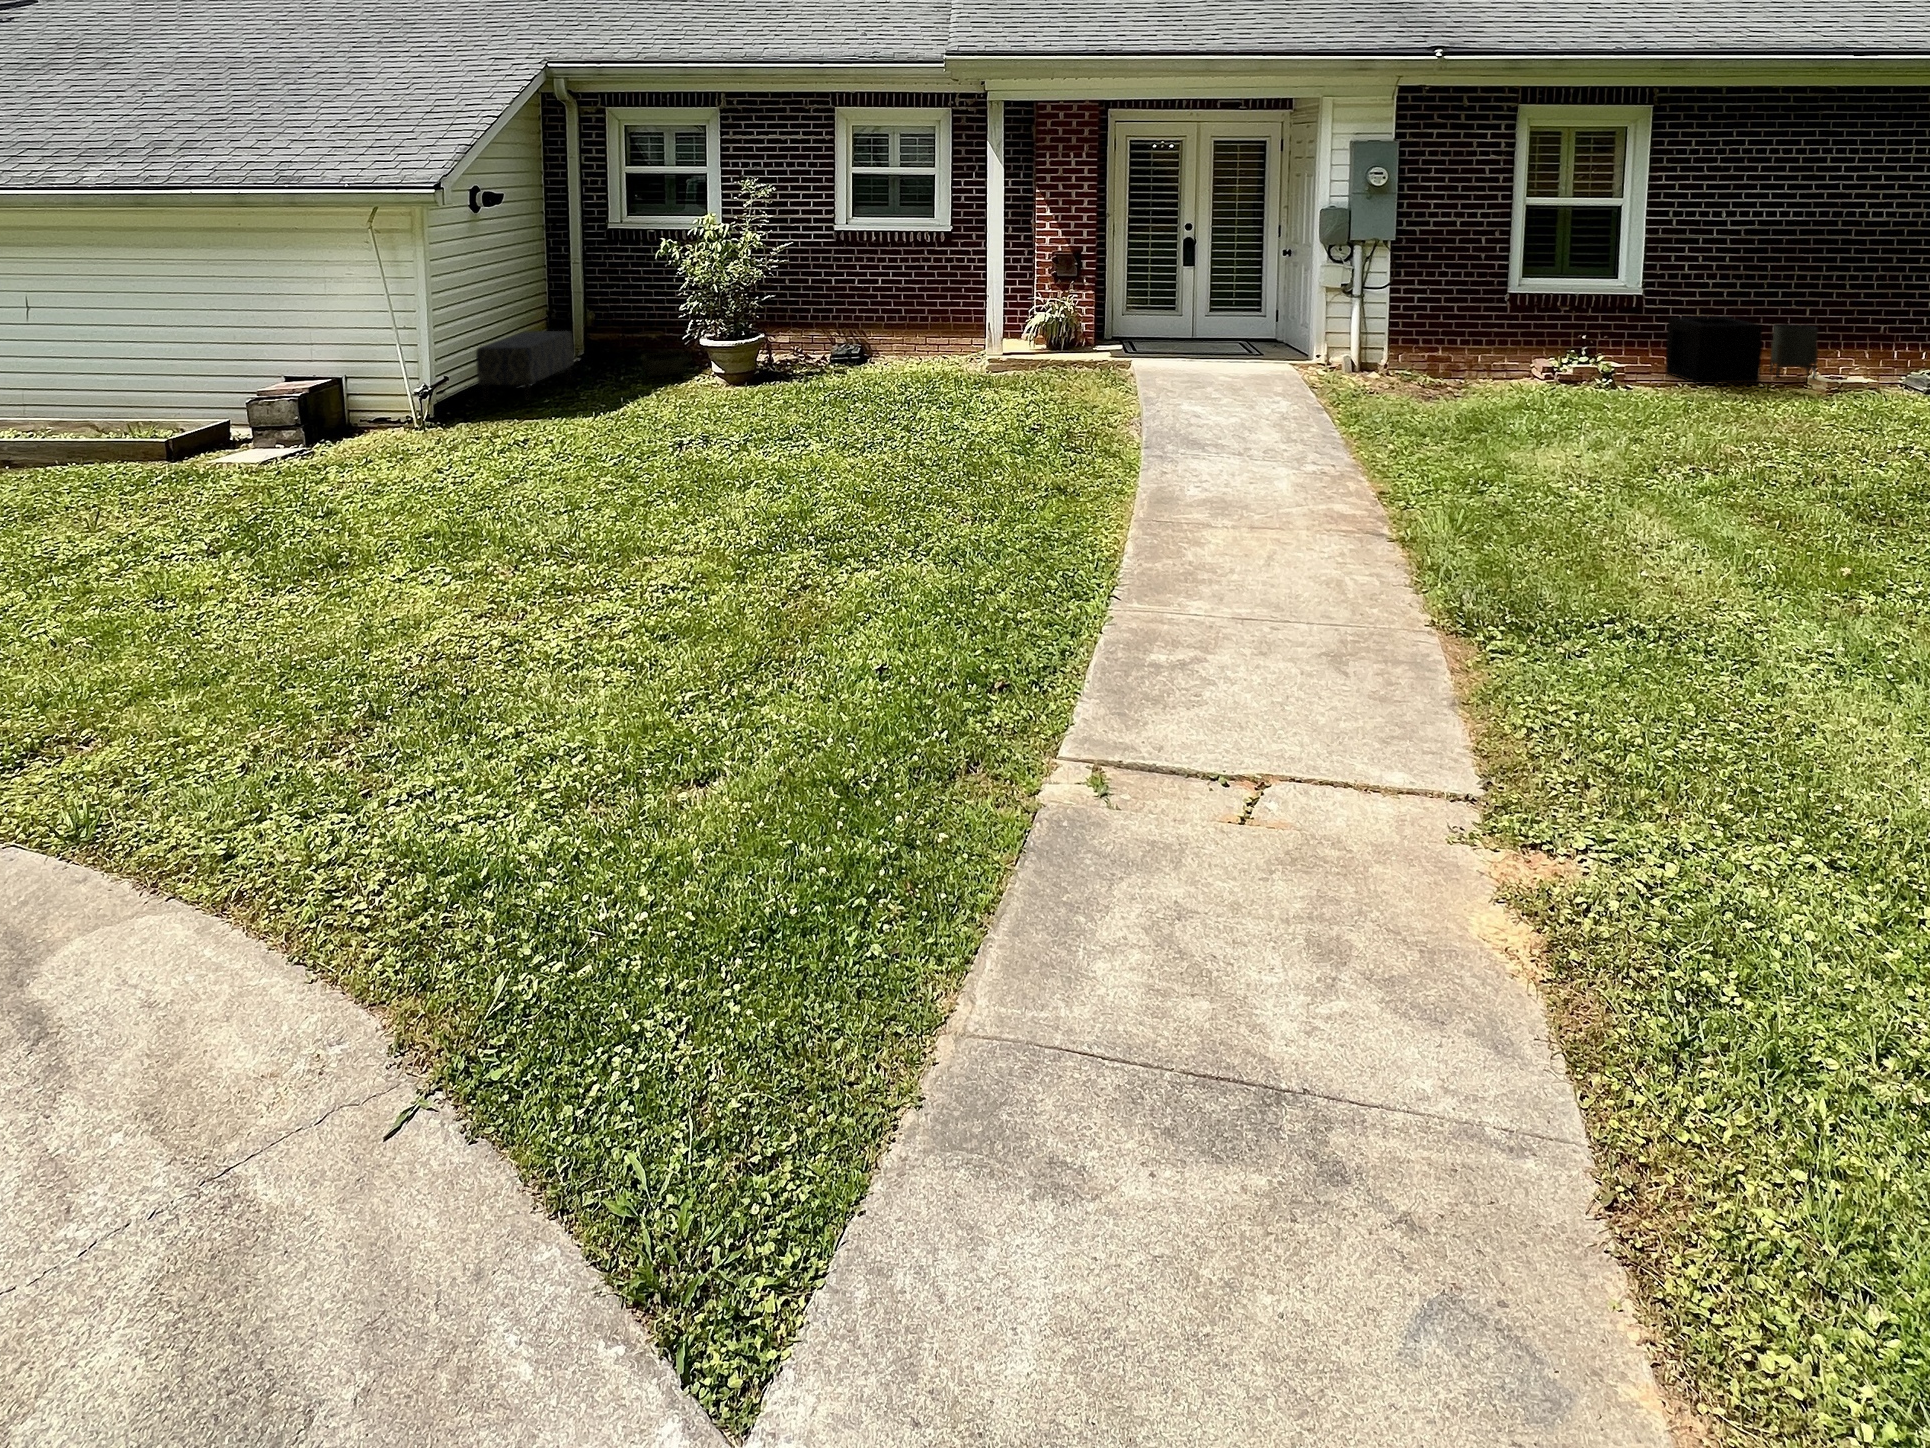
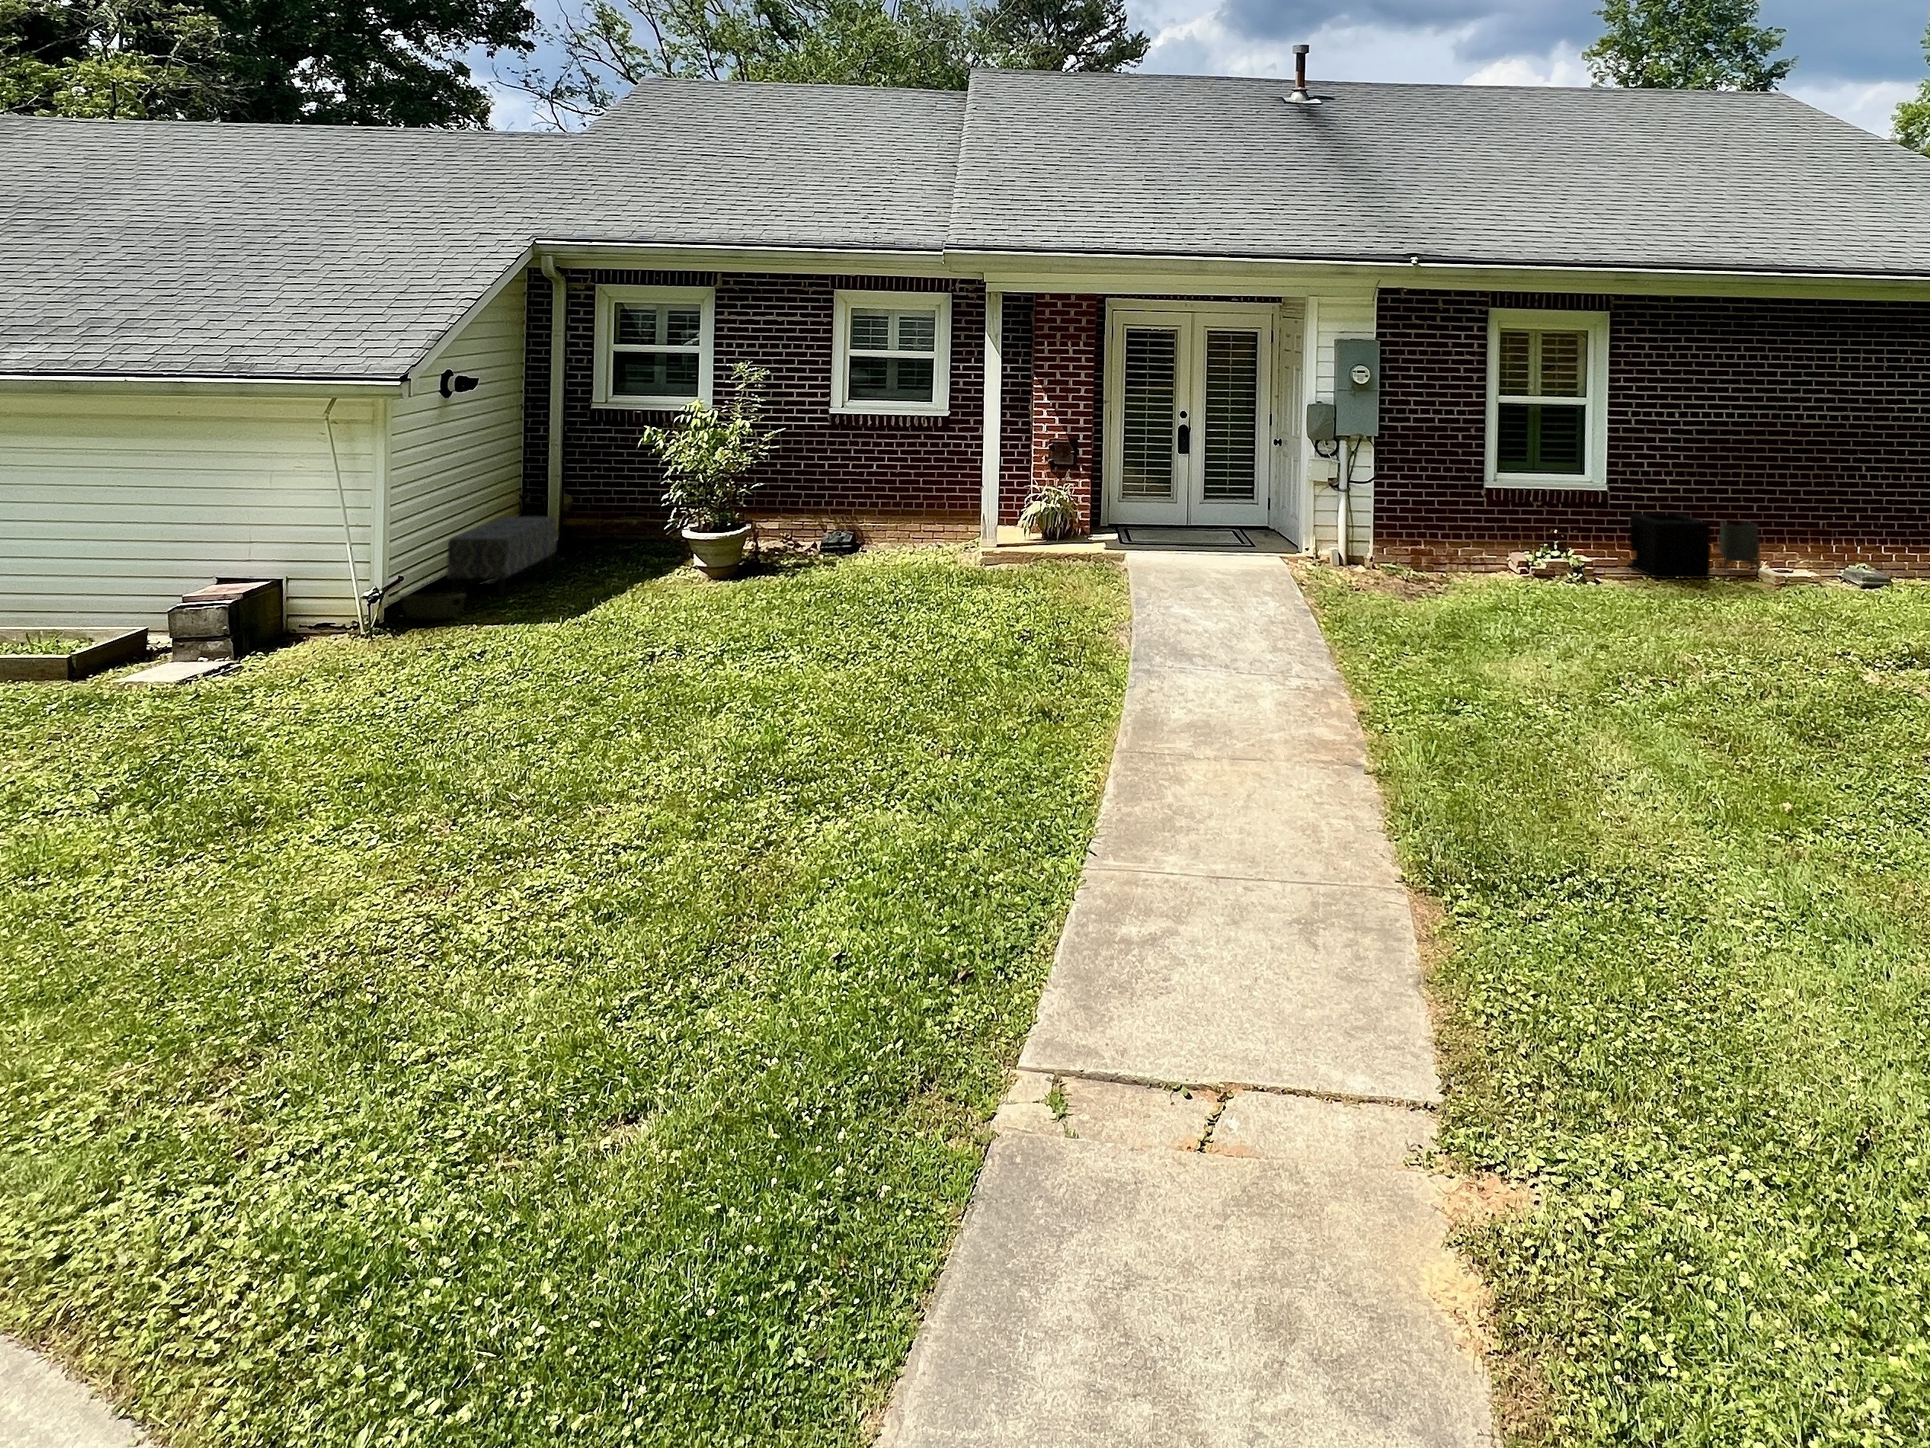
woven basket: present [641,352,689,376] -> present [400,593,466,619]

